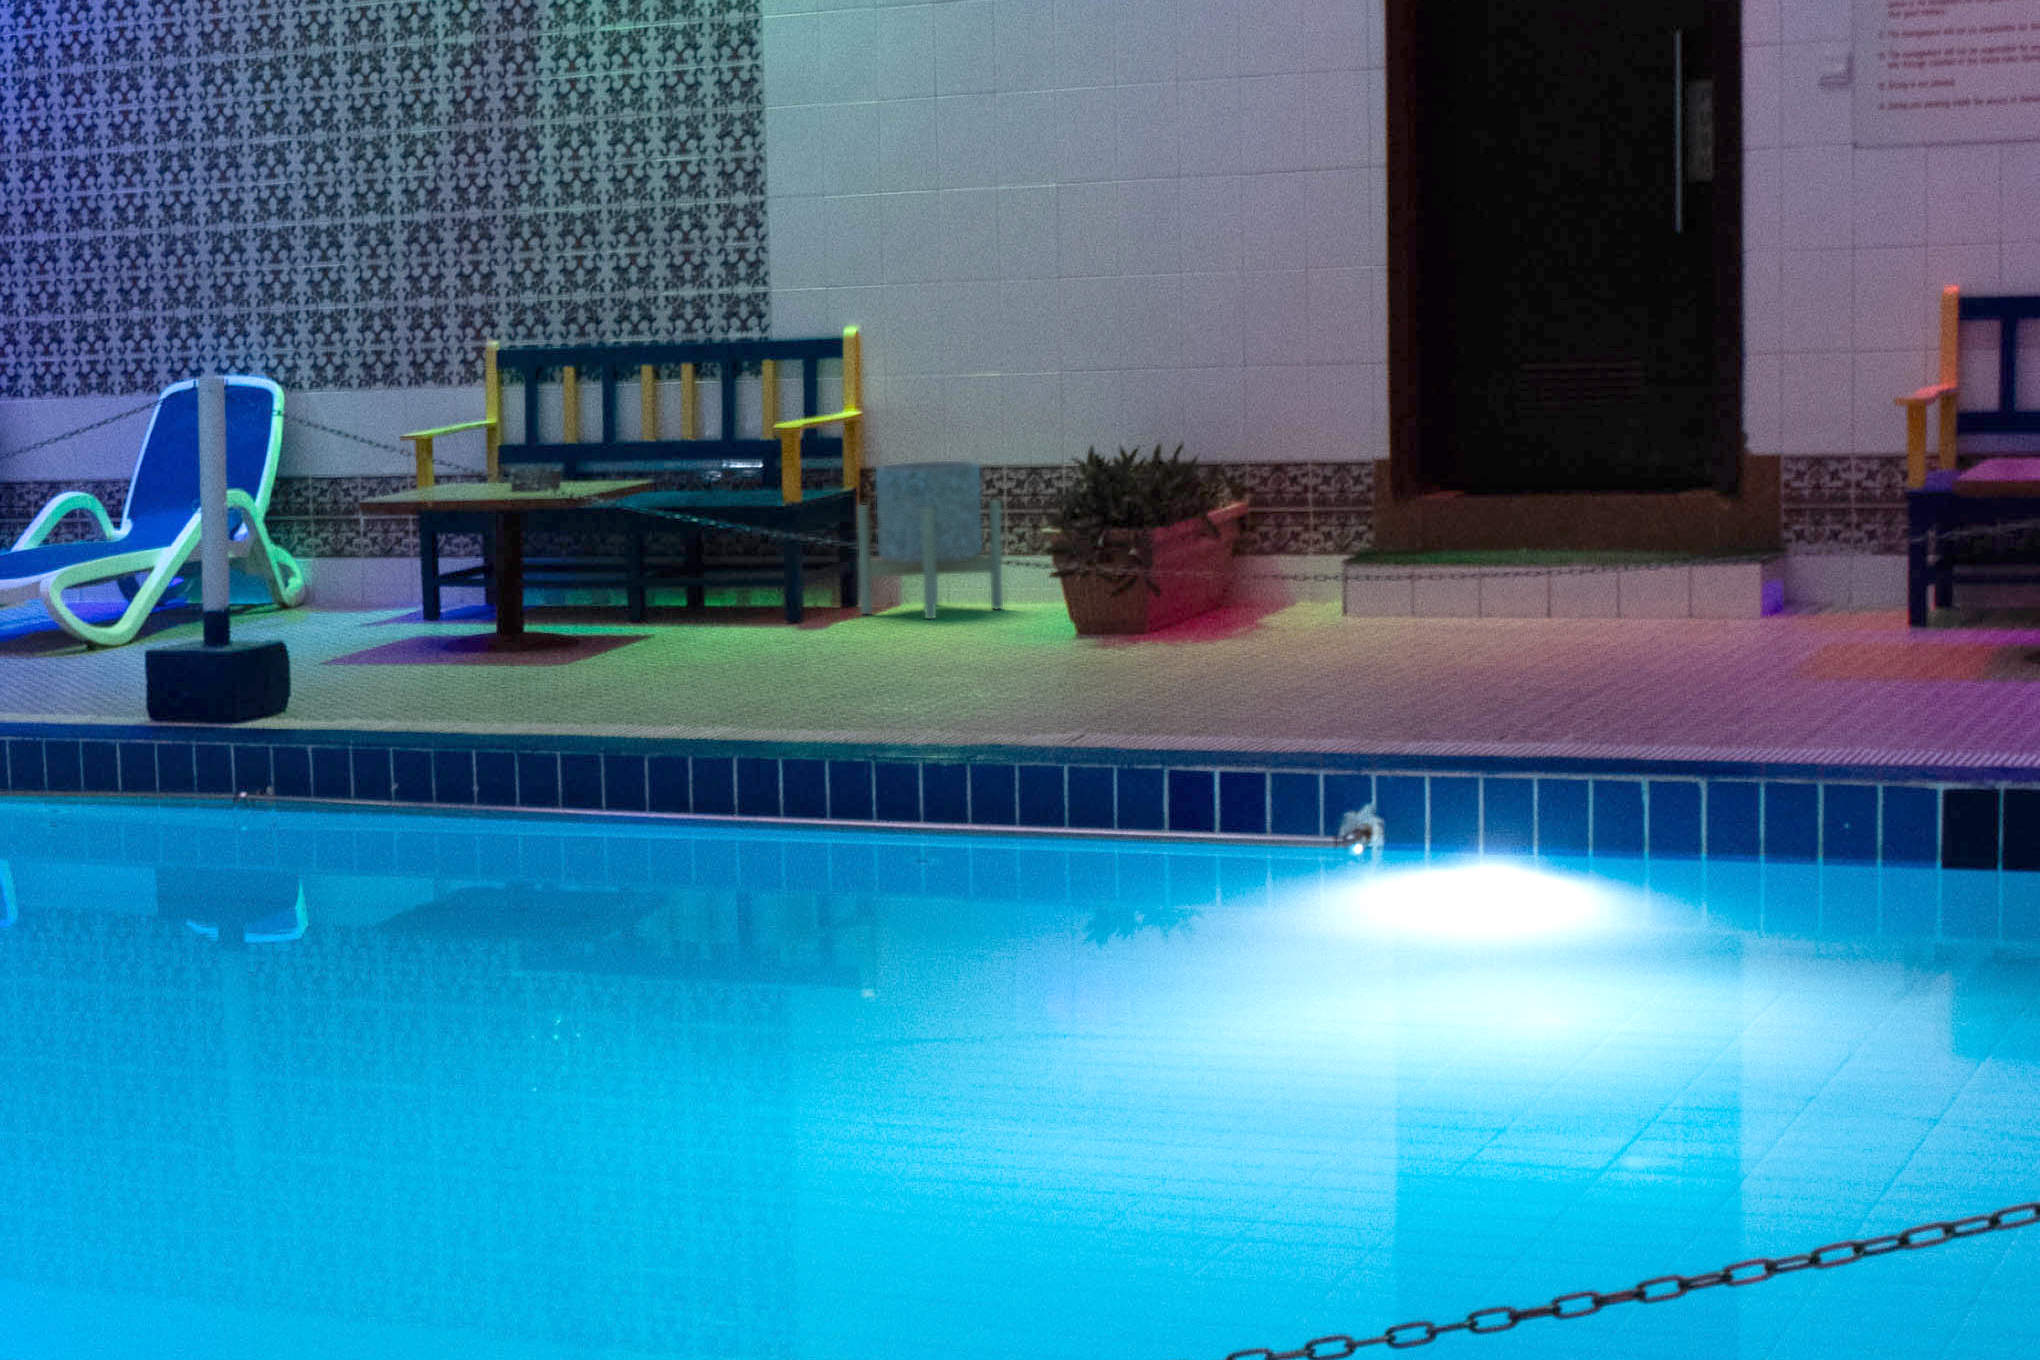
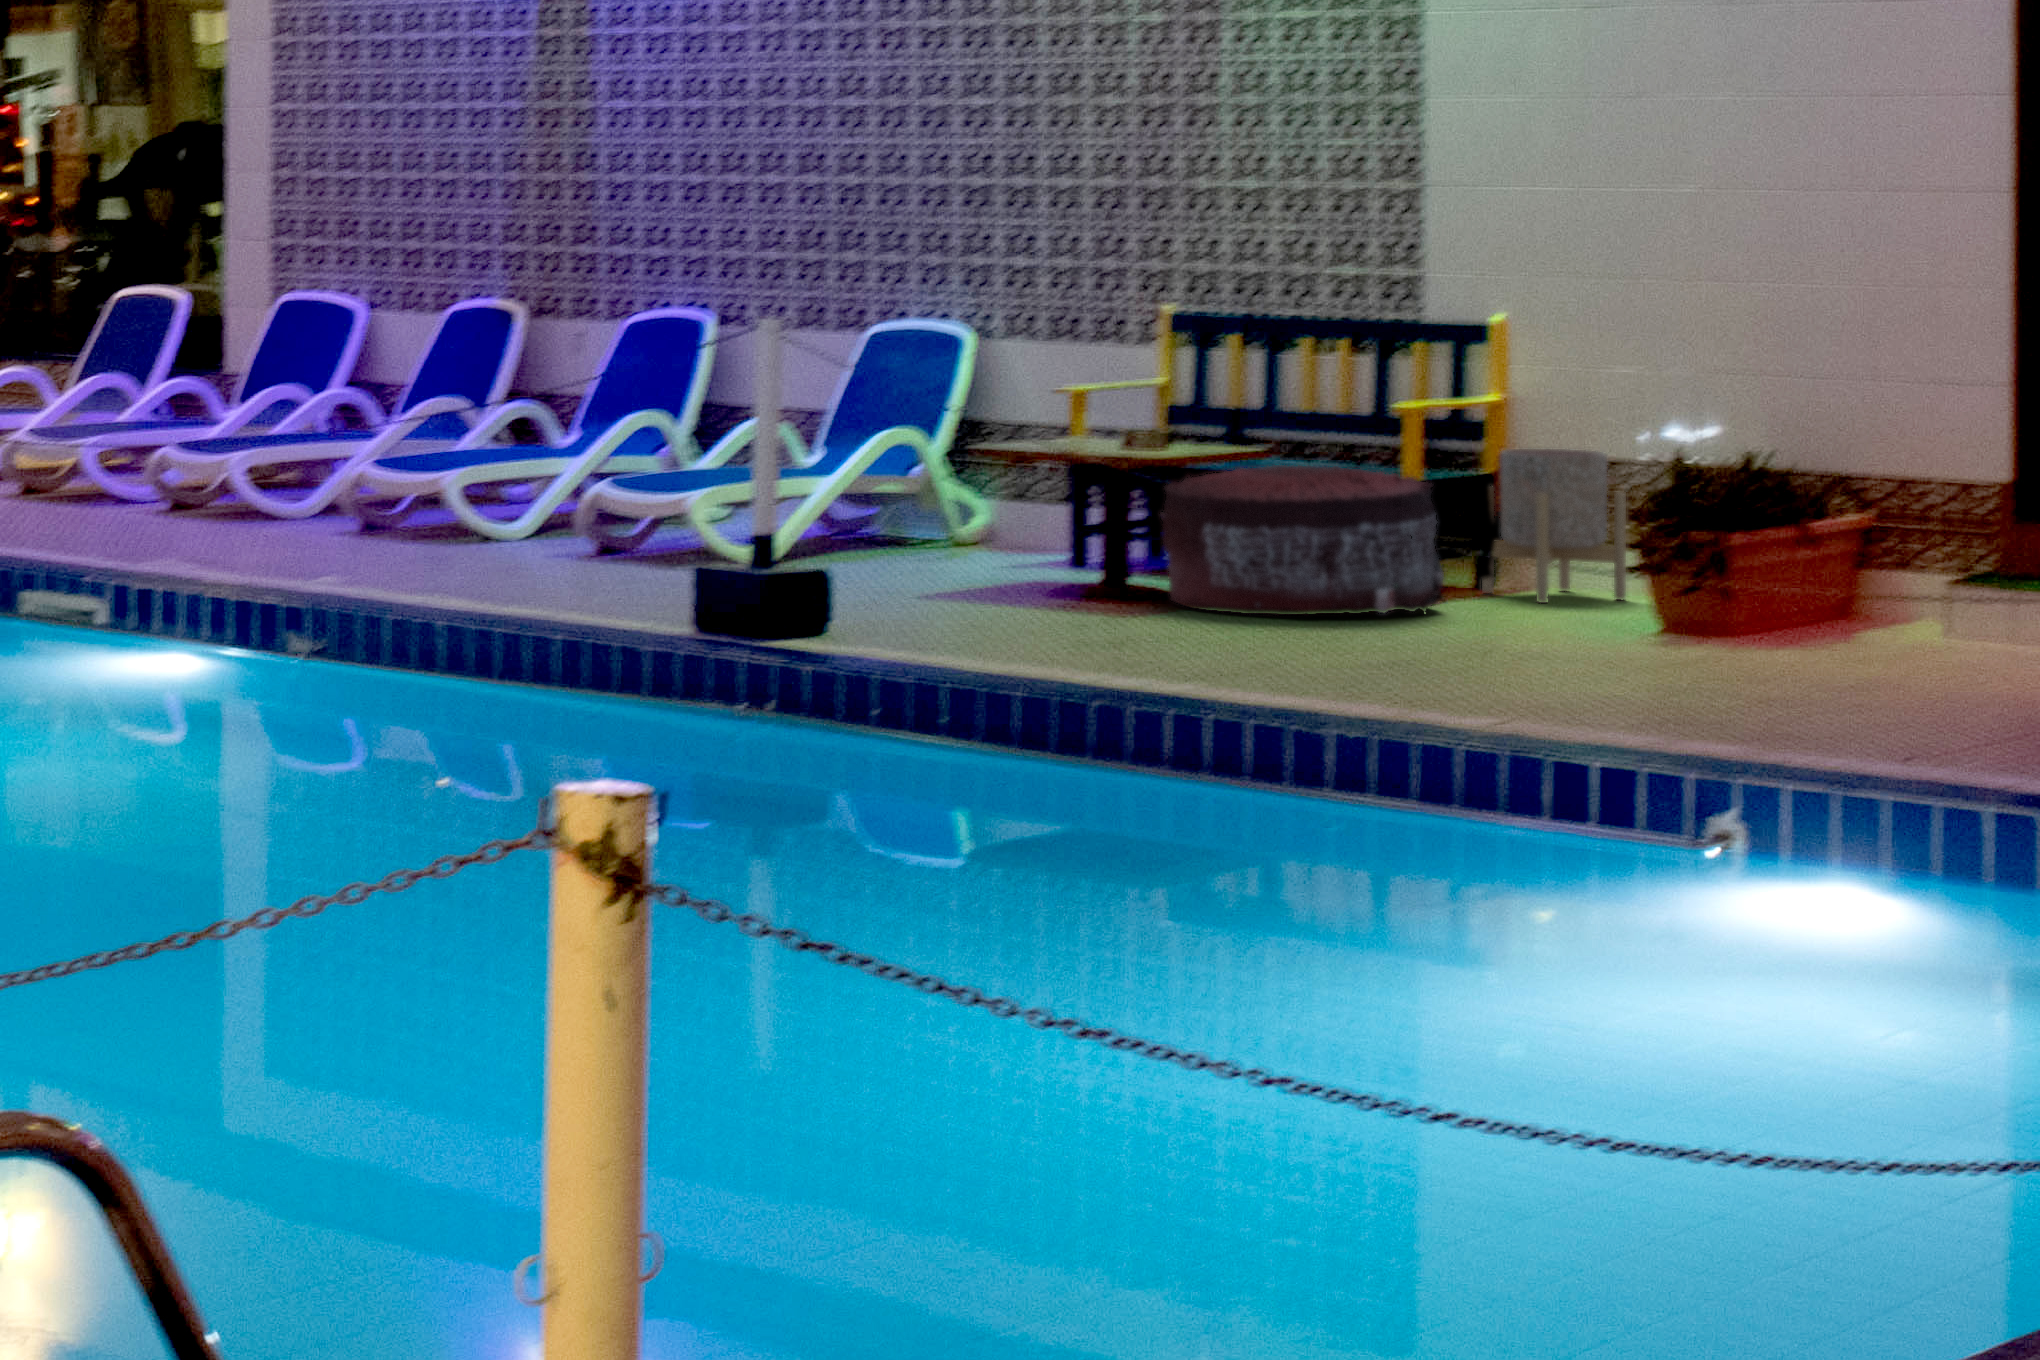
pouf: none [566,497,859,657] -> present [1161,465,1445,615]

